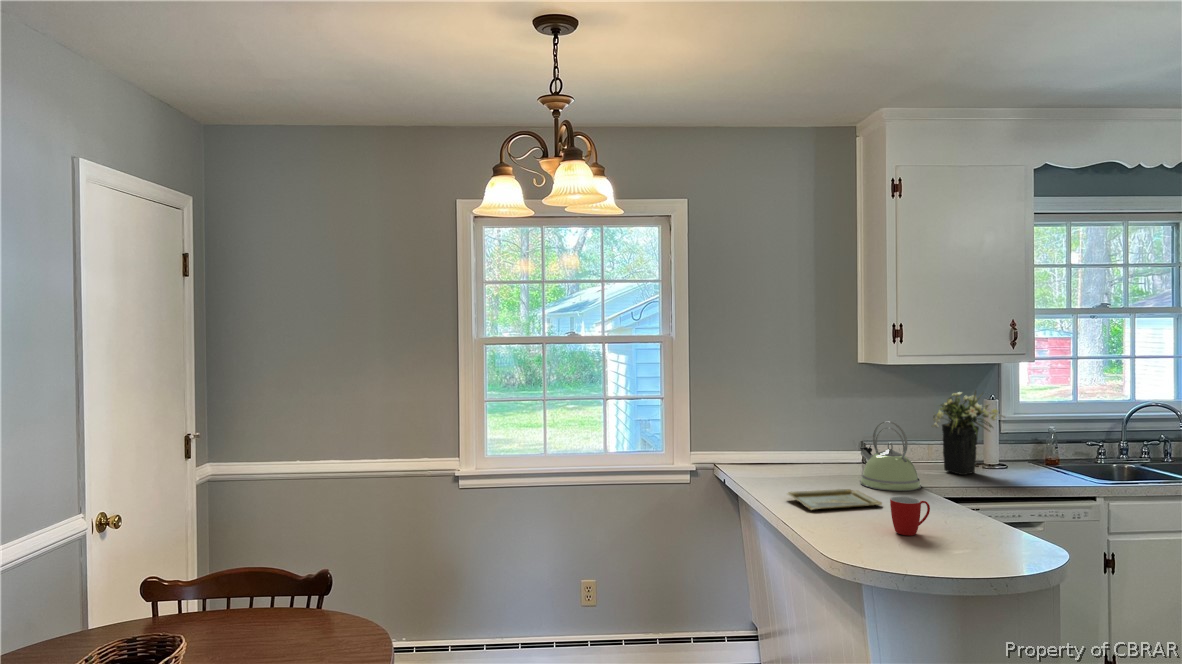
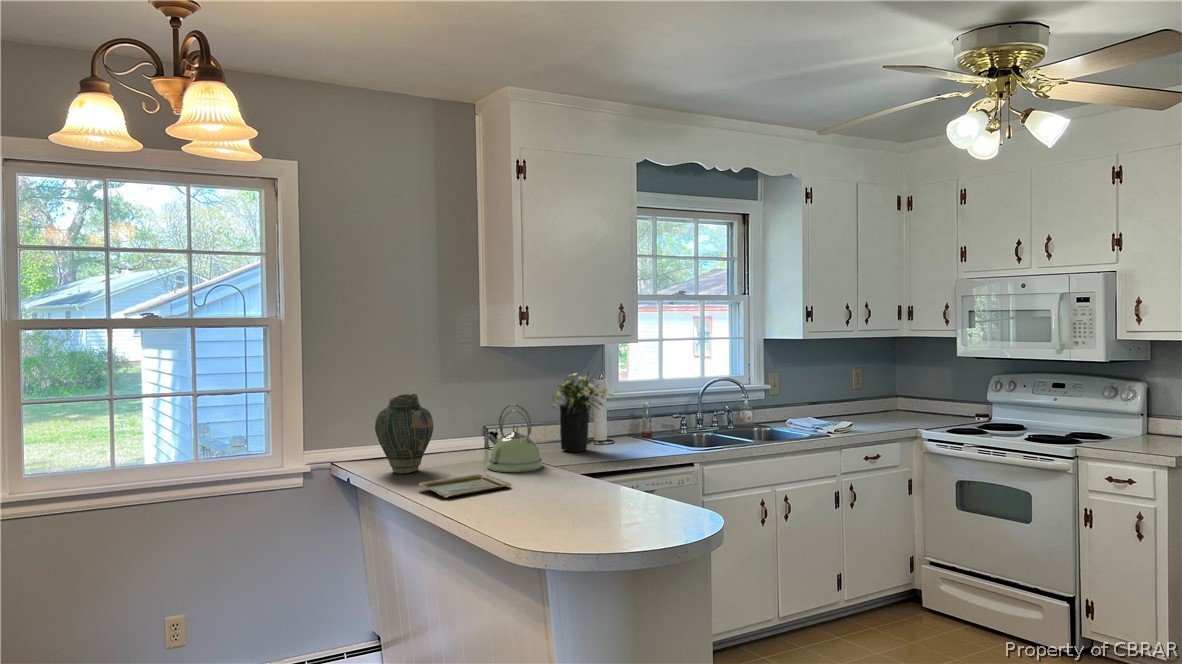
vase: none [751,406,806,480] -> present [375,394,433,474]
mug: present [890,496,930,536] -> none [522,474,556,510]

